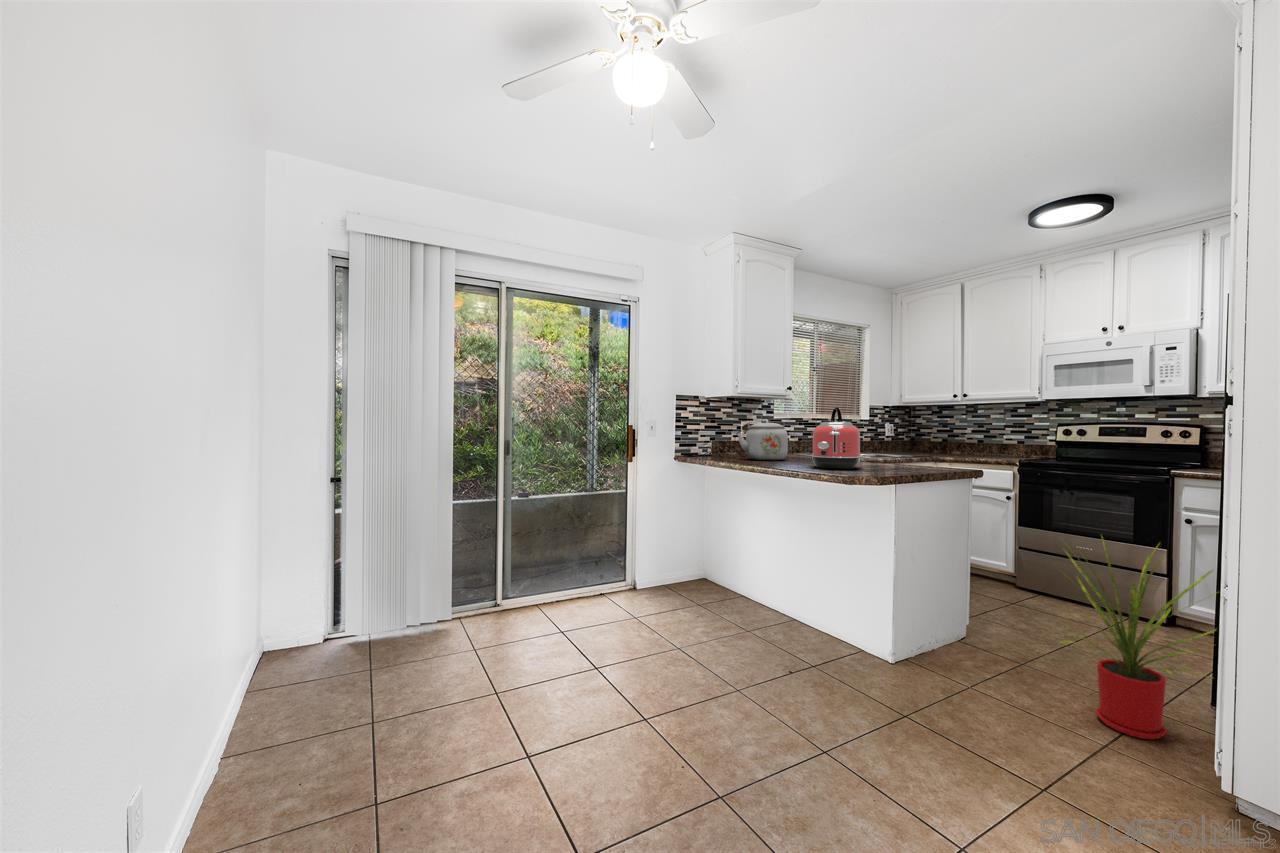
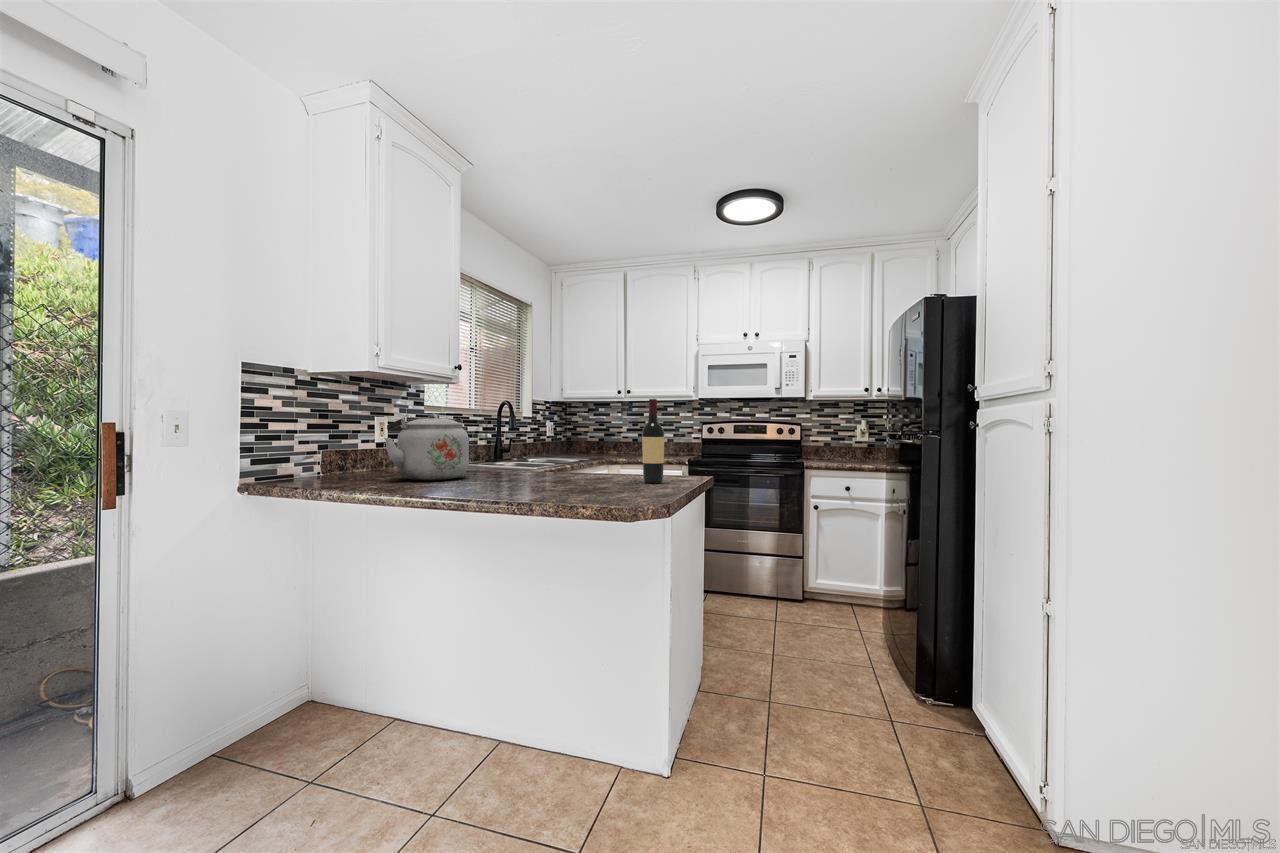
wine bottle: none [897,409,915,470] -> present [642,399,664,483]
toaster: present [812,422,861,470] -> none [532,417,609,493]
house plant: present [1059,538,1216,739] -> none [820,541,985,769]

